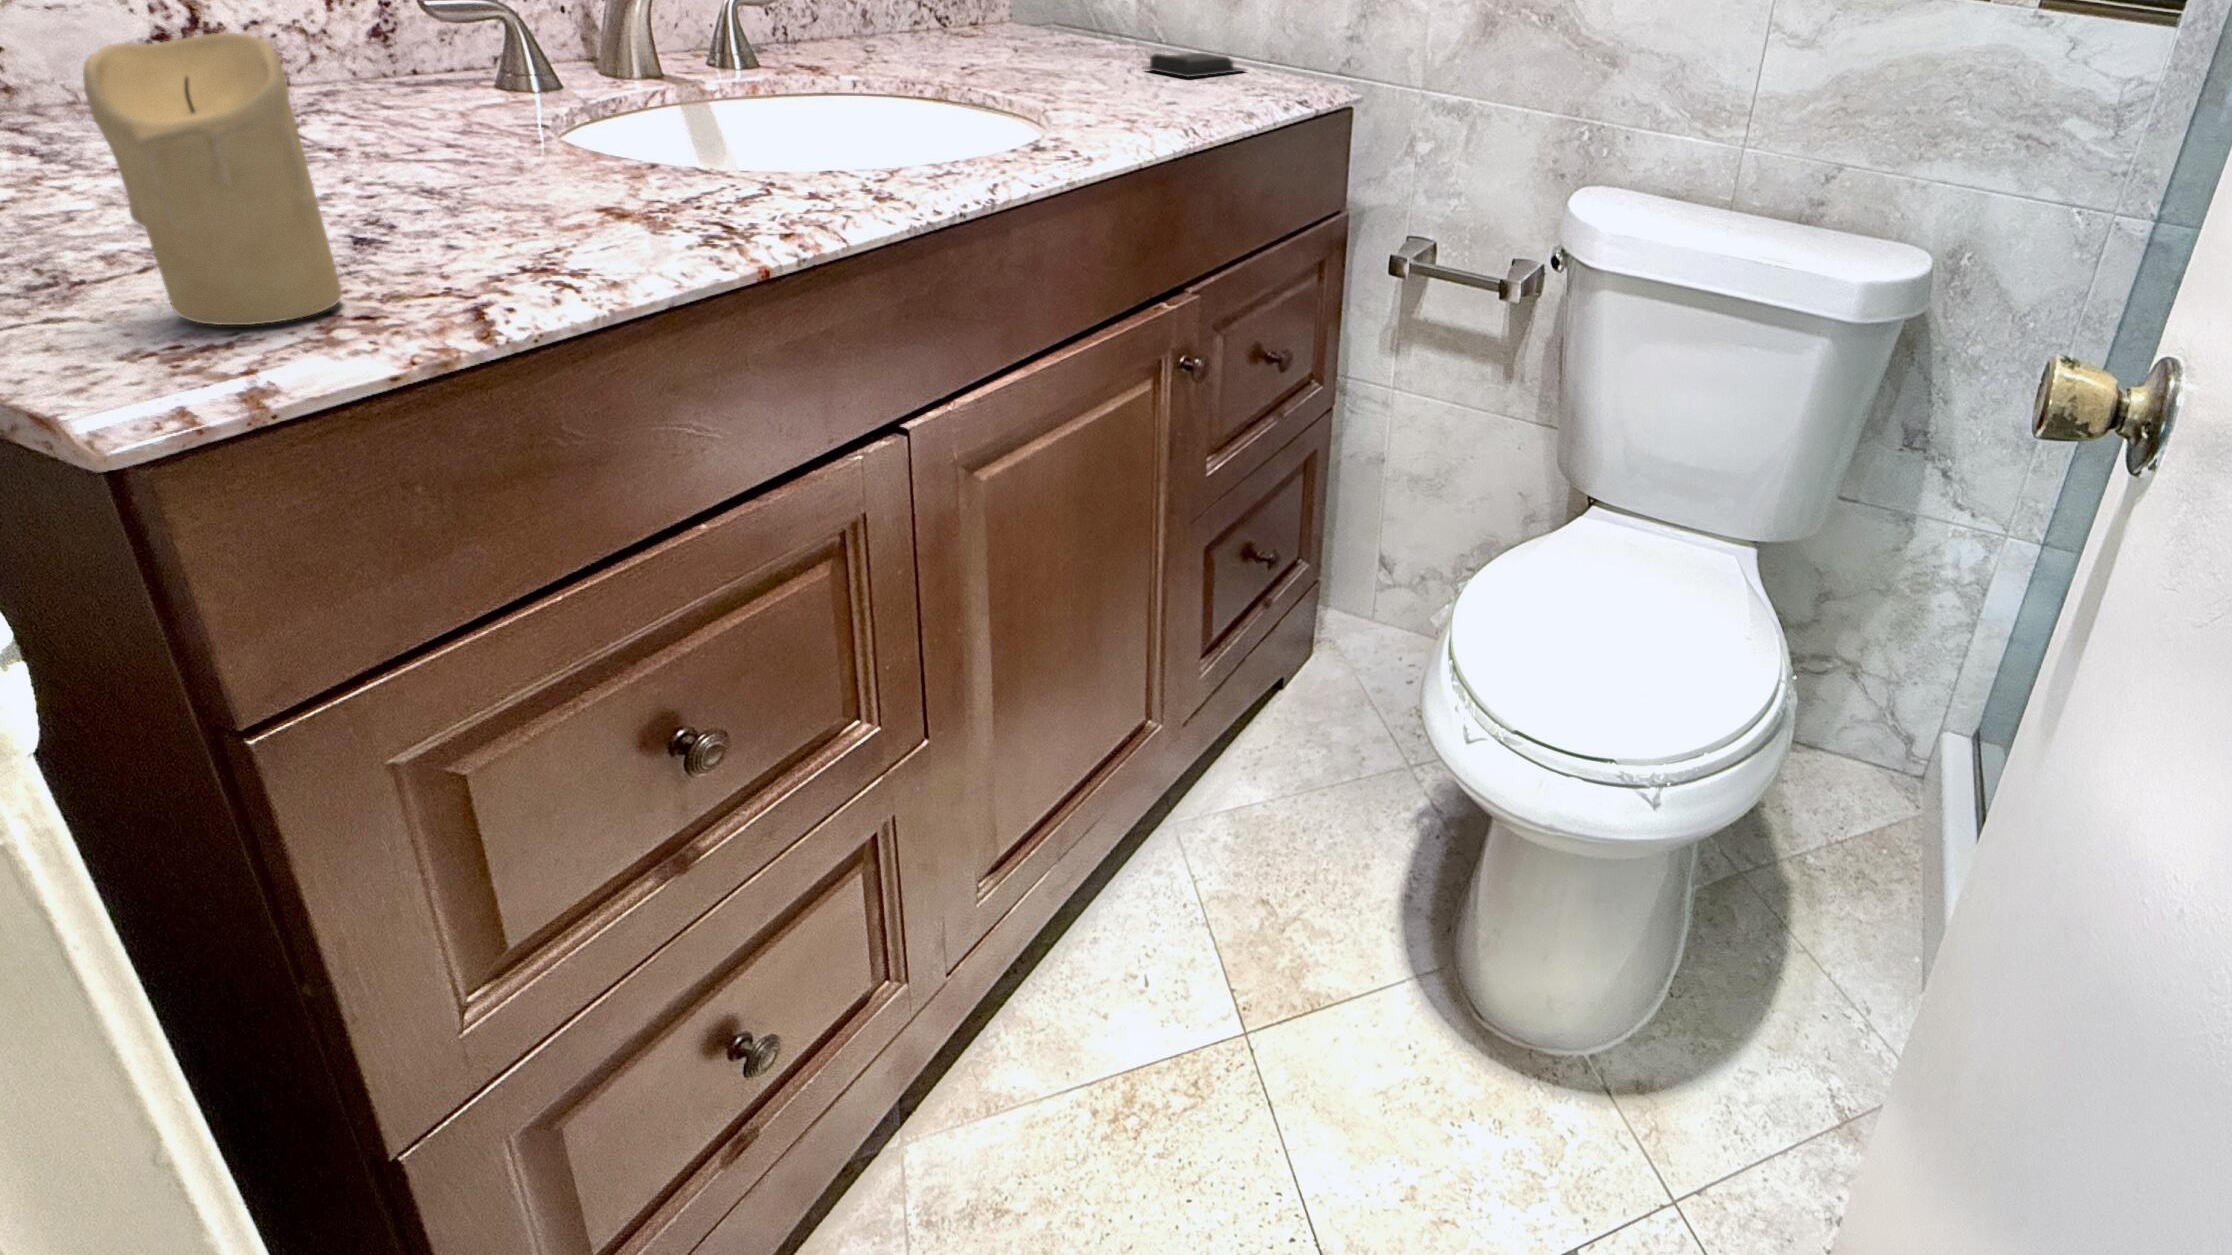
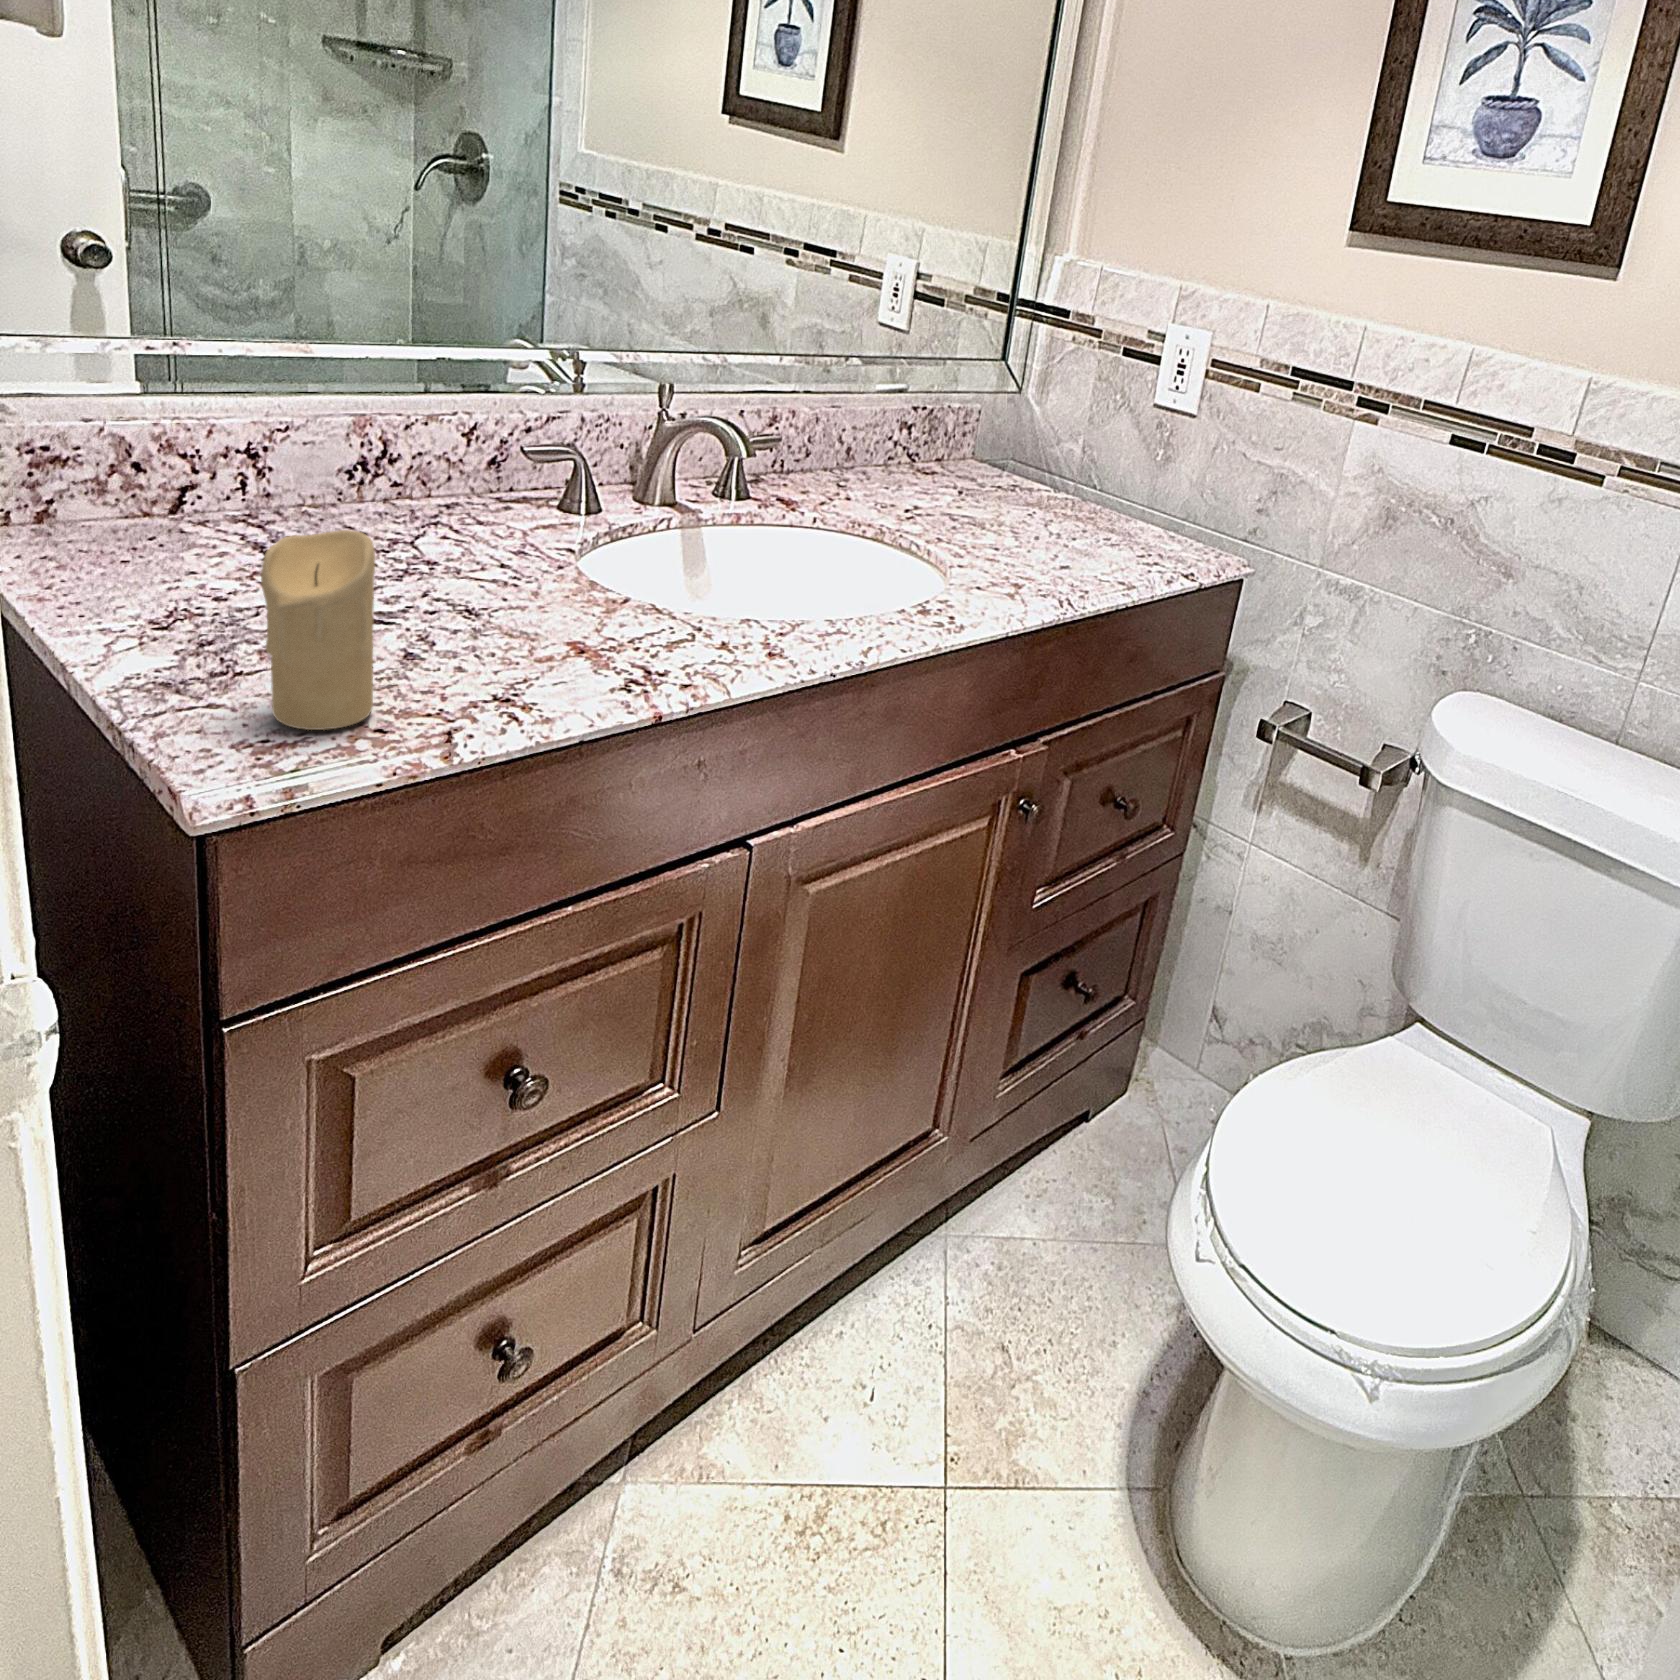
soap bar: present [1145,53,1246,77] -> none [1060,510,1156,536]

